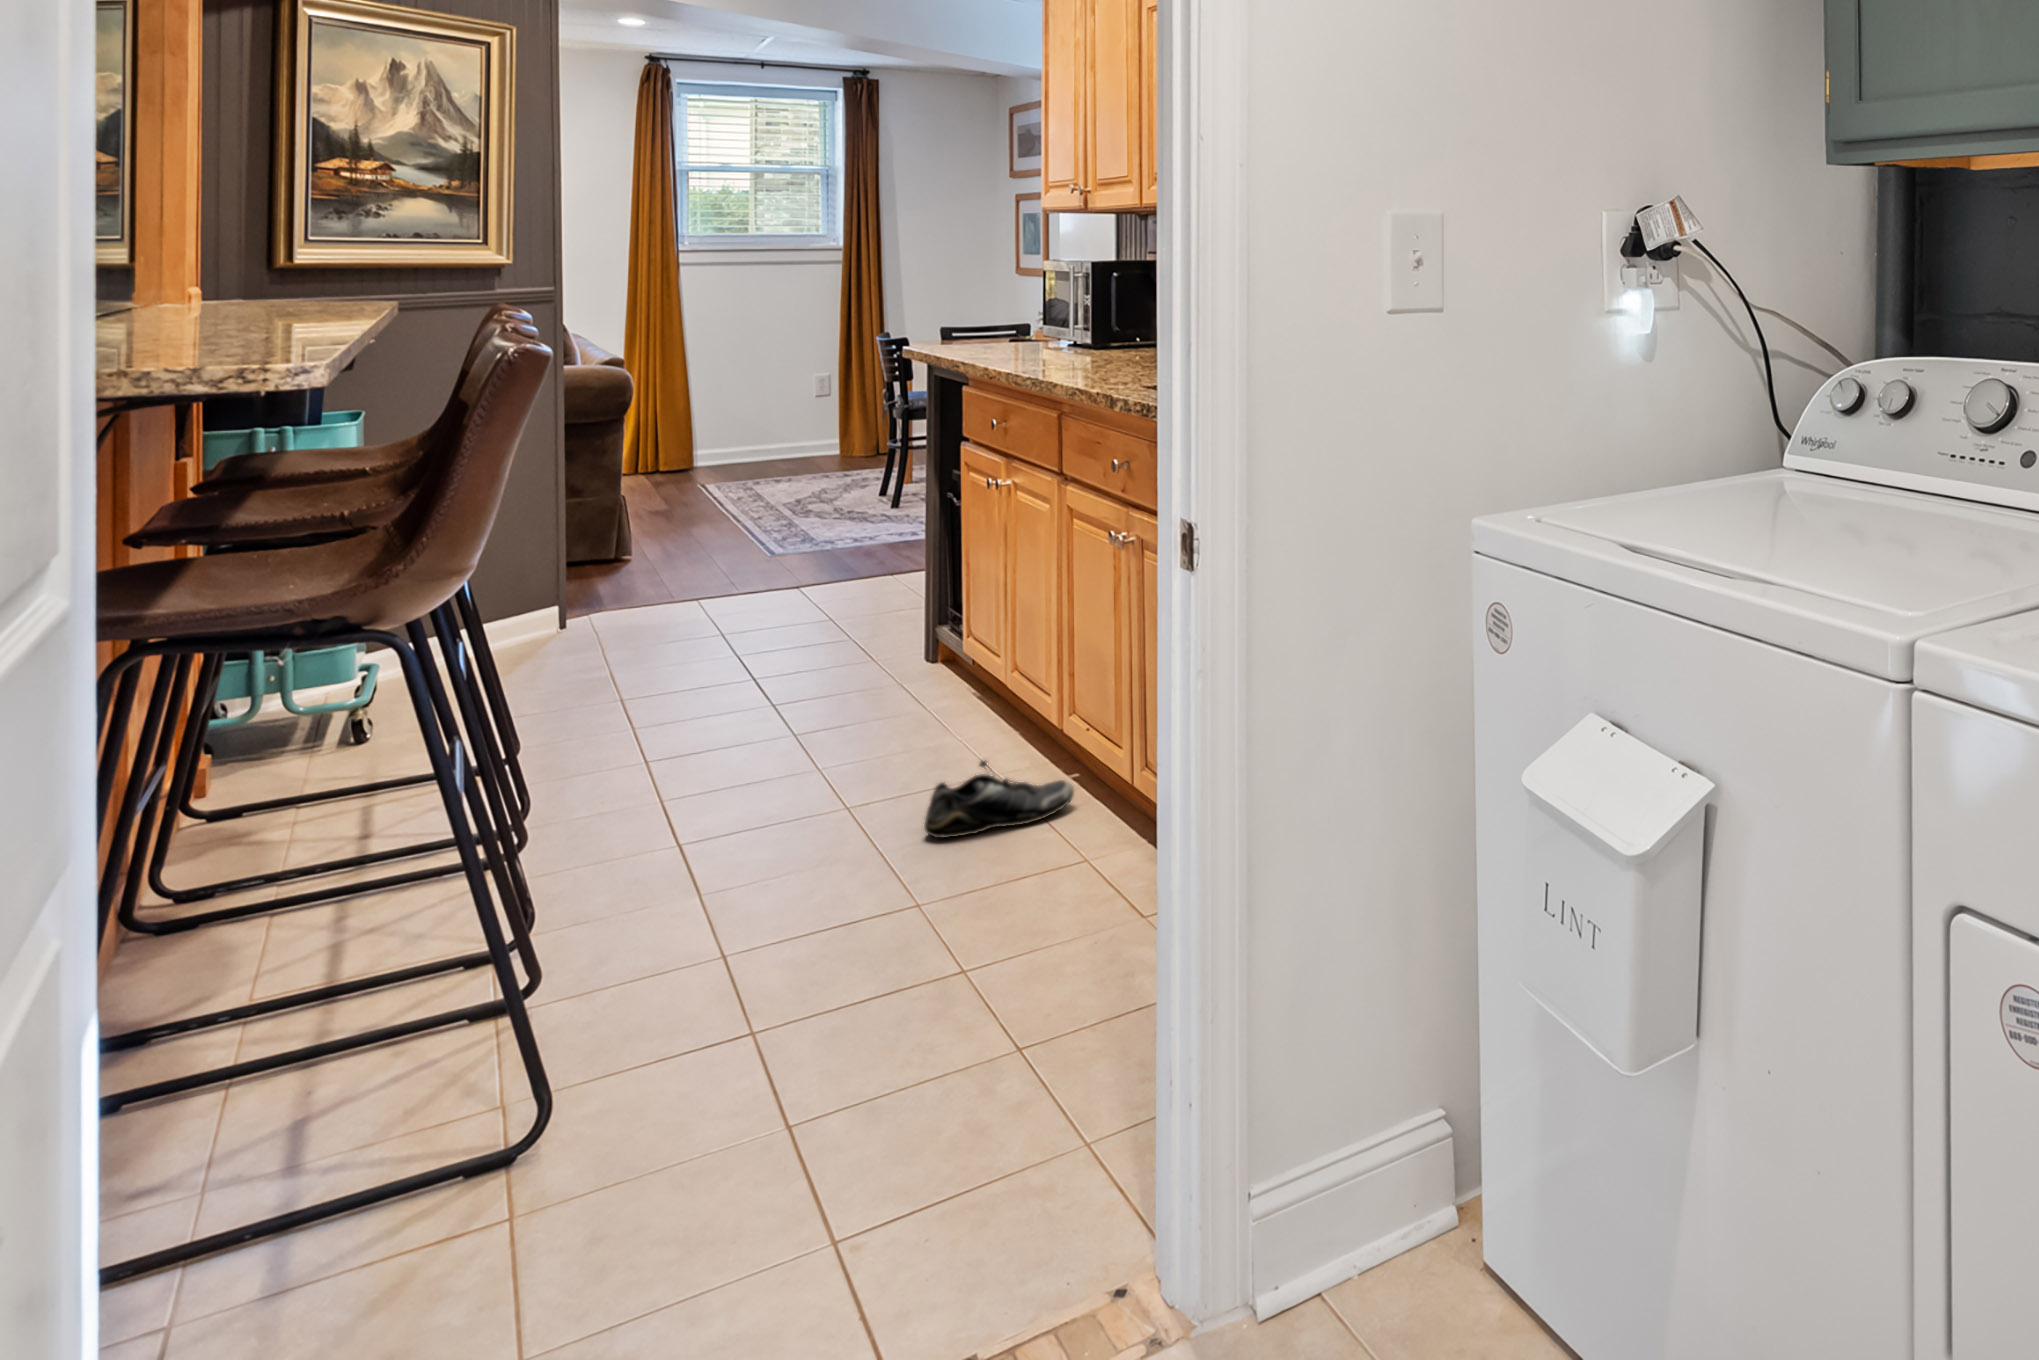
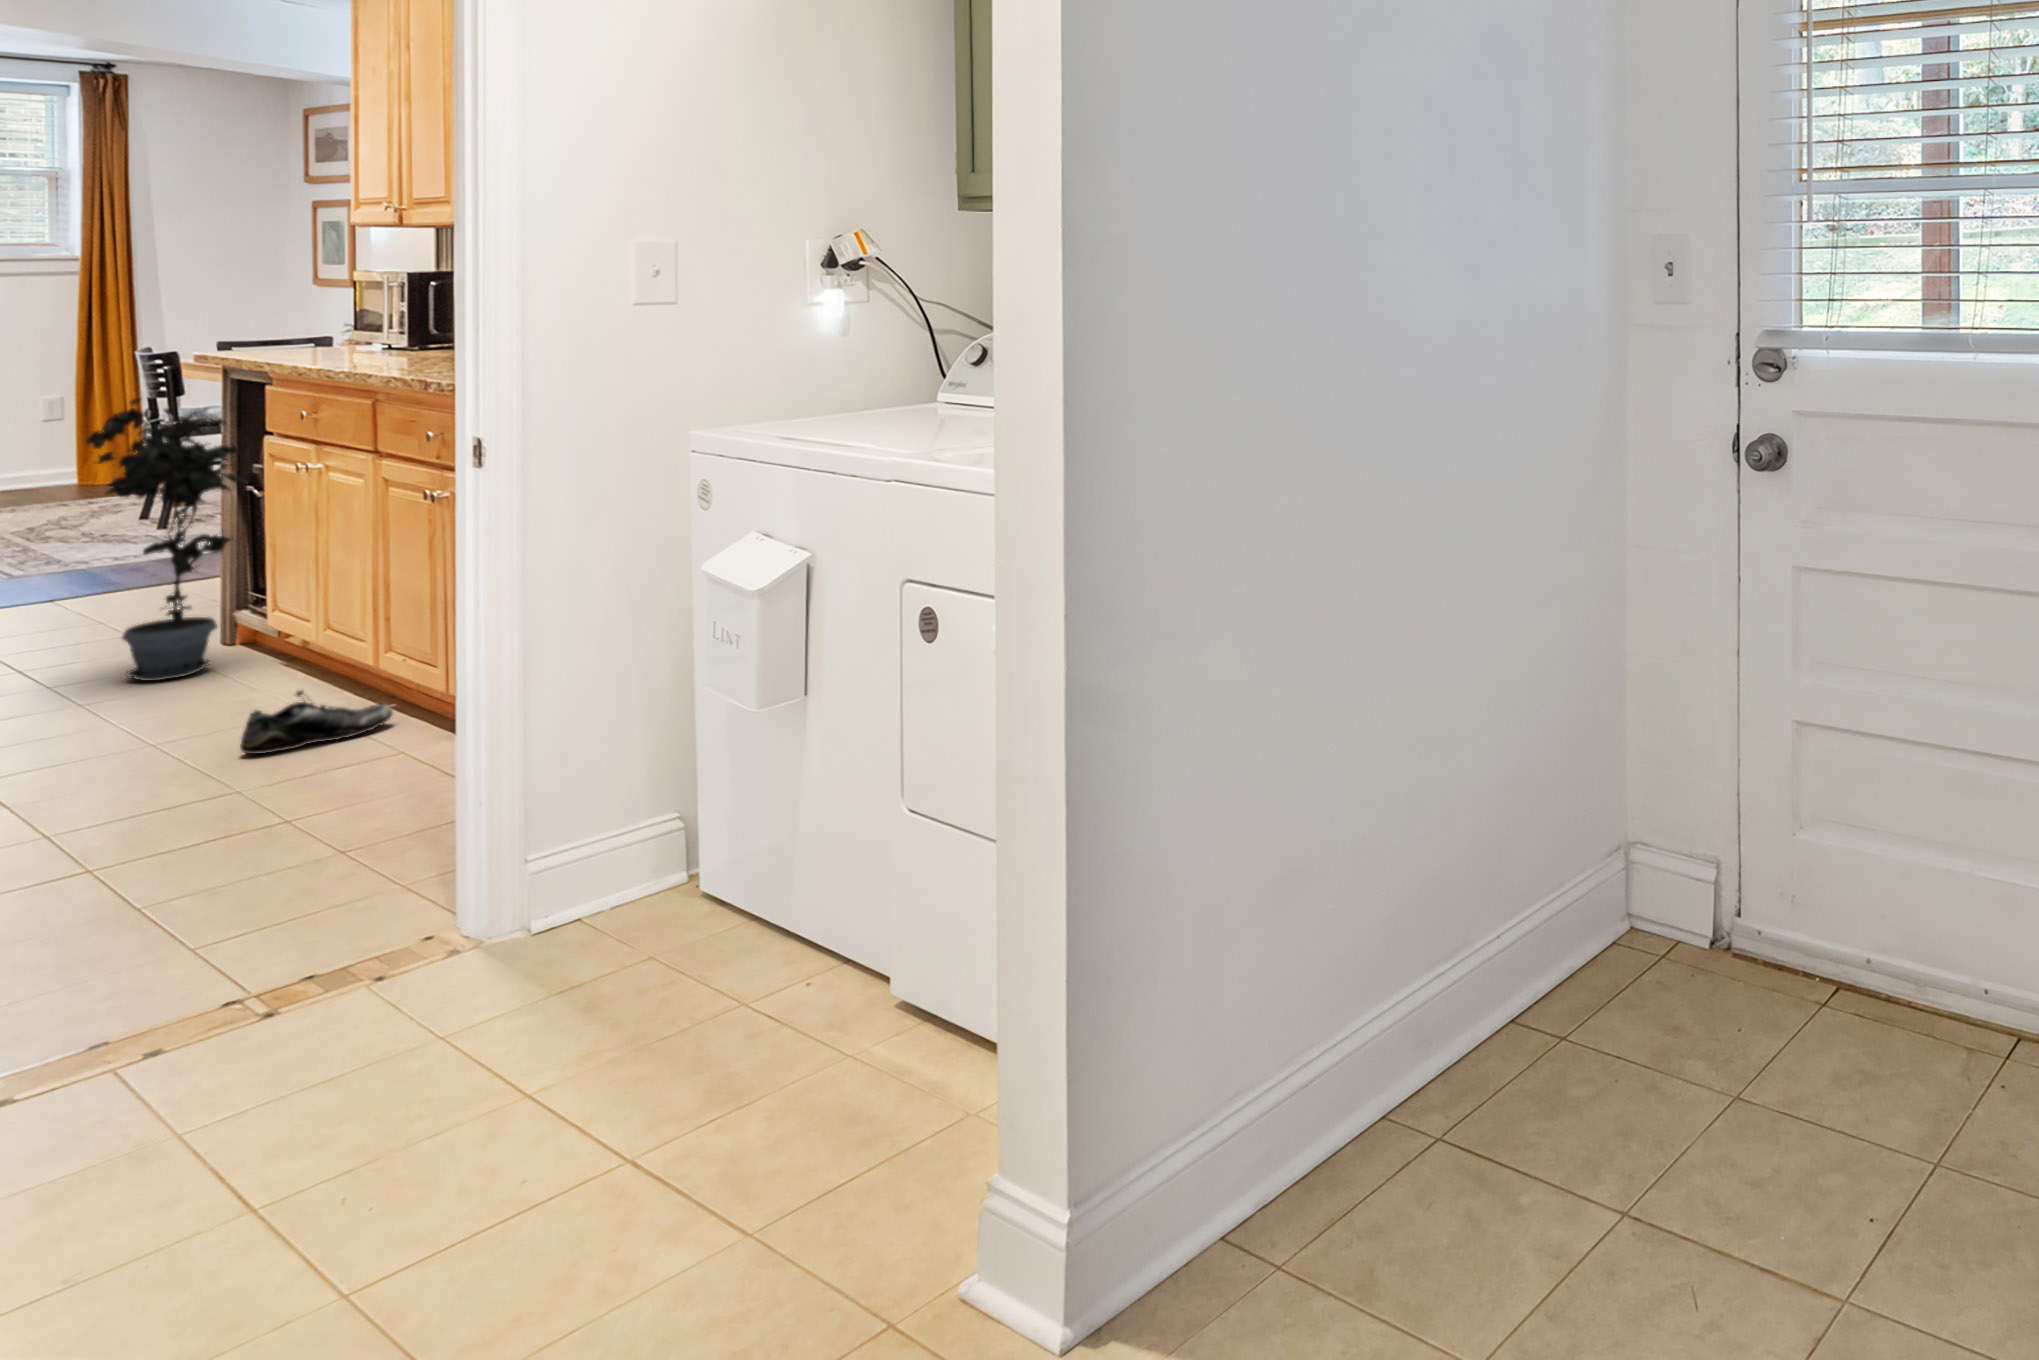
potted plant: none [804,395,956,706] -> present [87,398,250,681]

